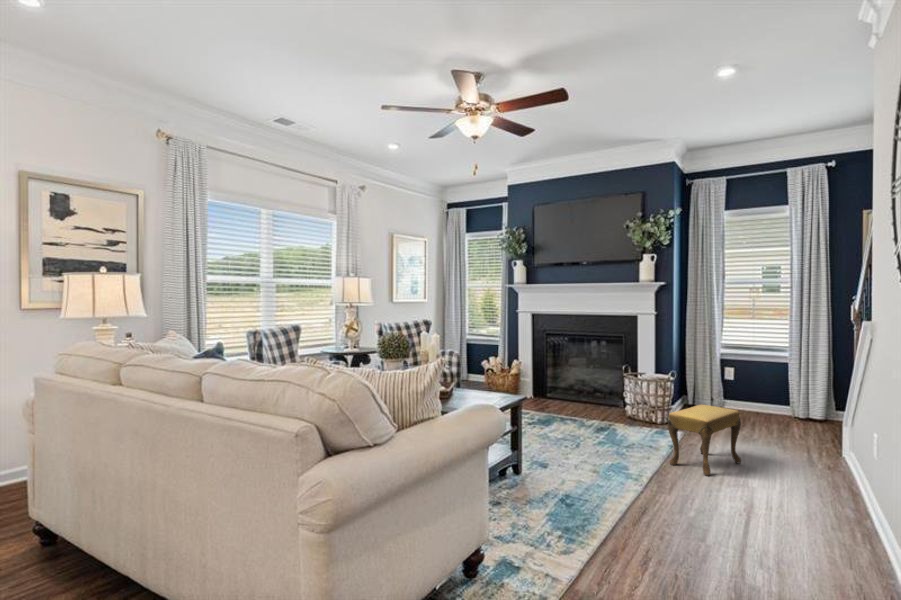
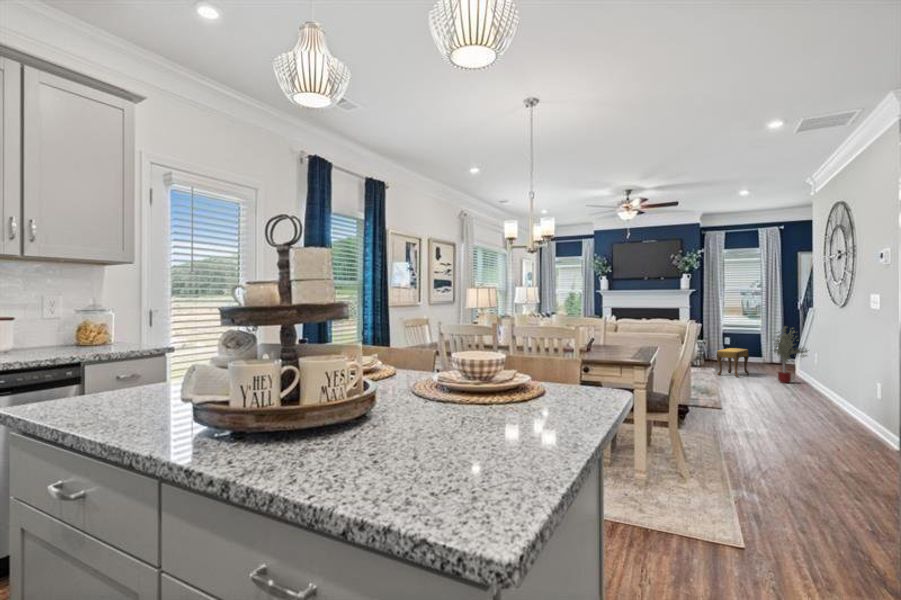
potted tree: none [776,374,872,513] -> present [774,327,808,383]

